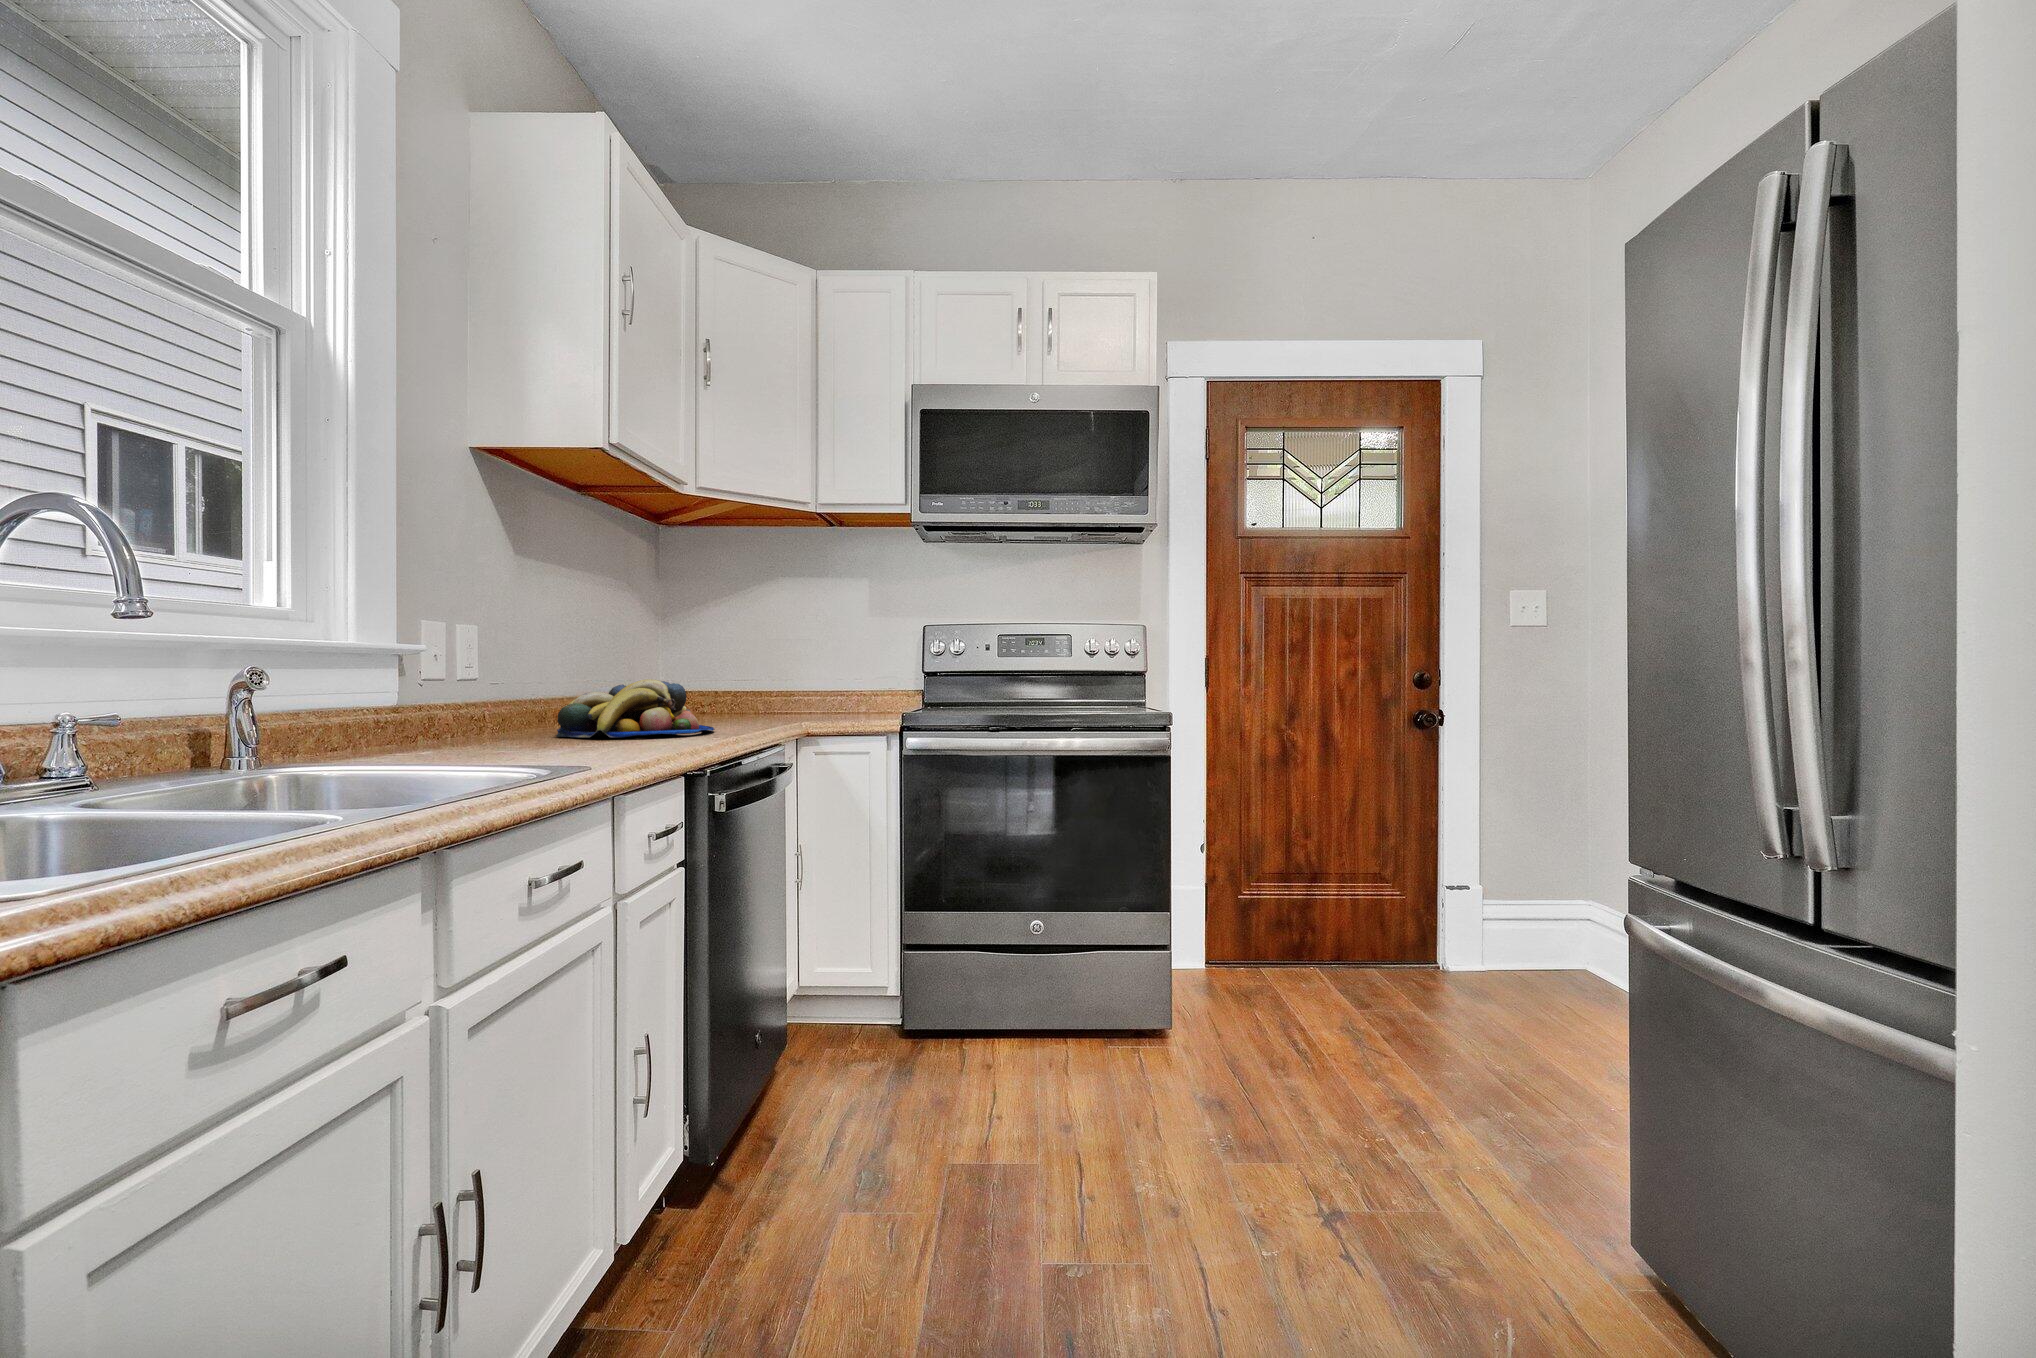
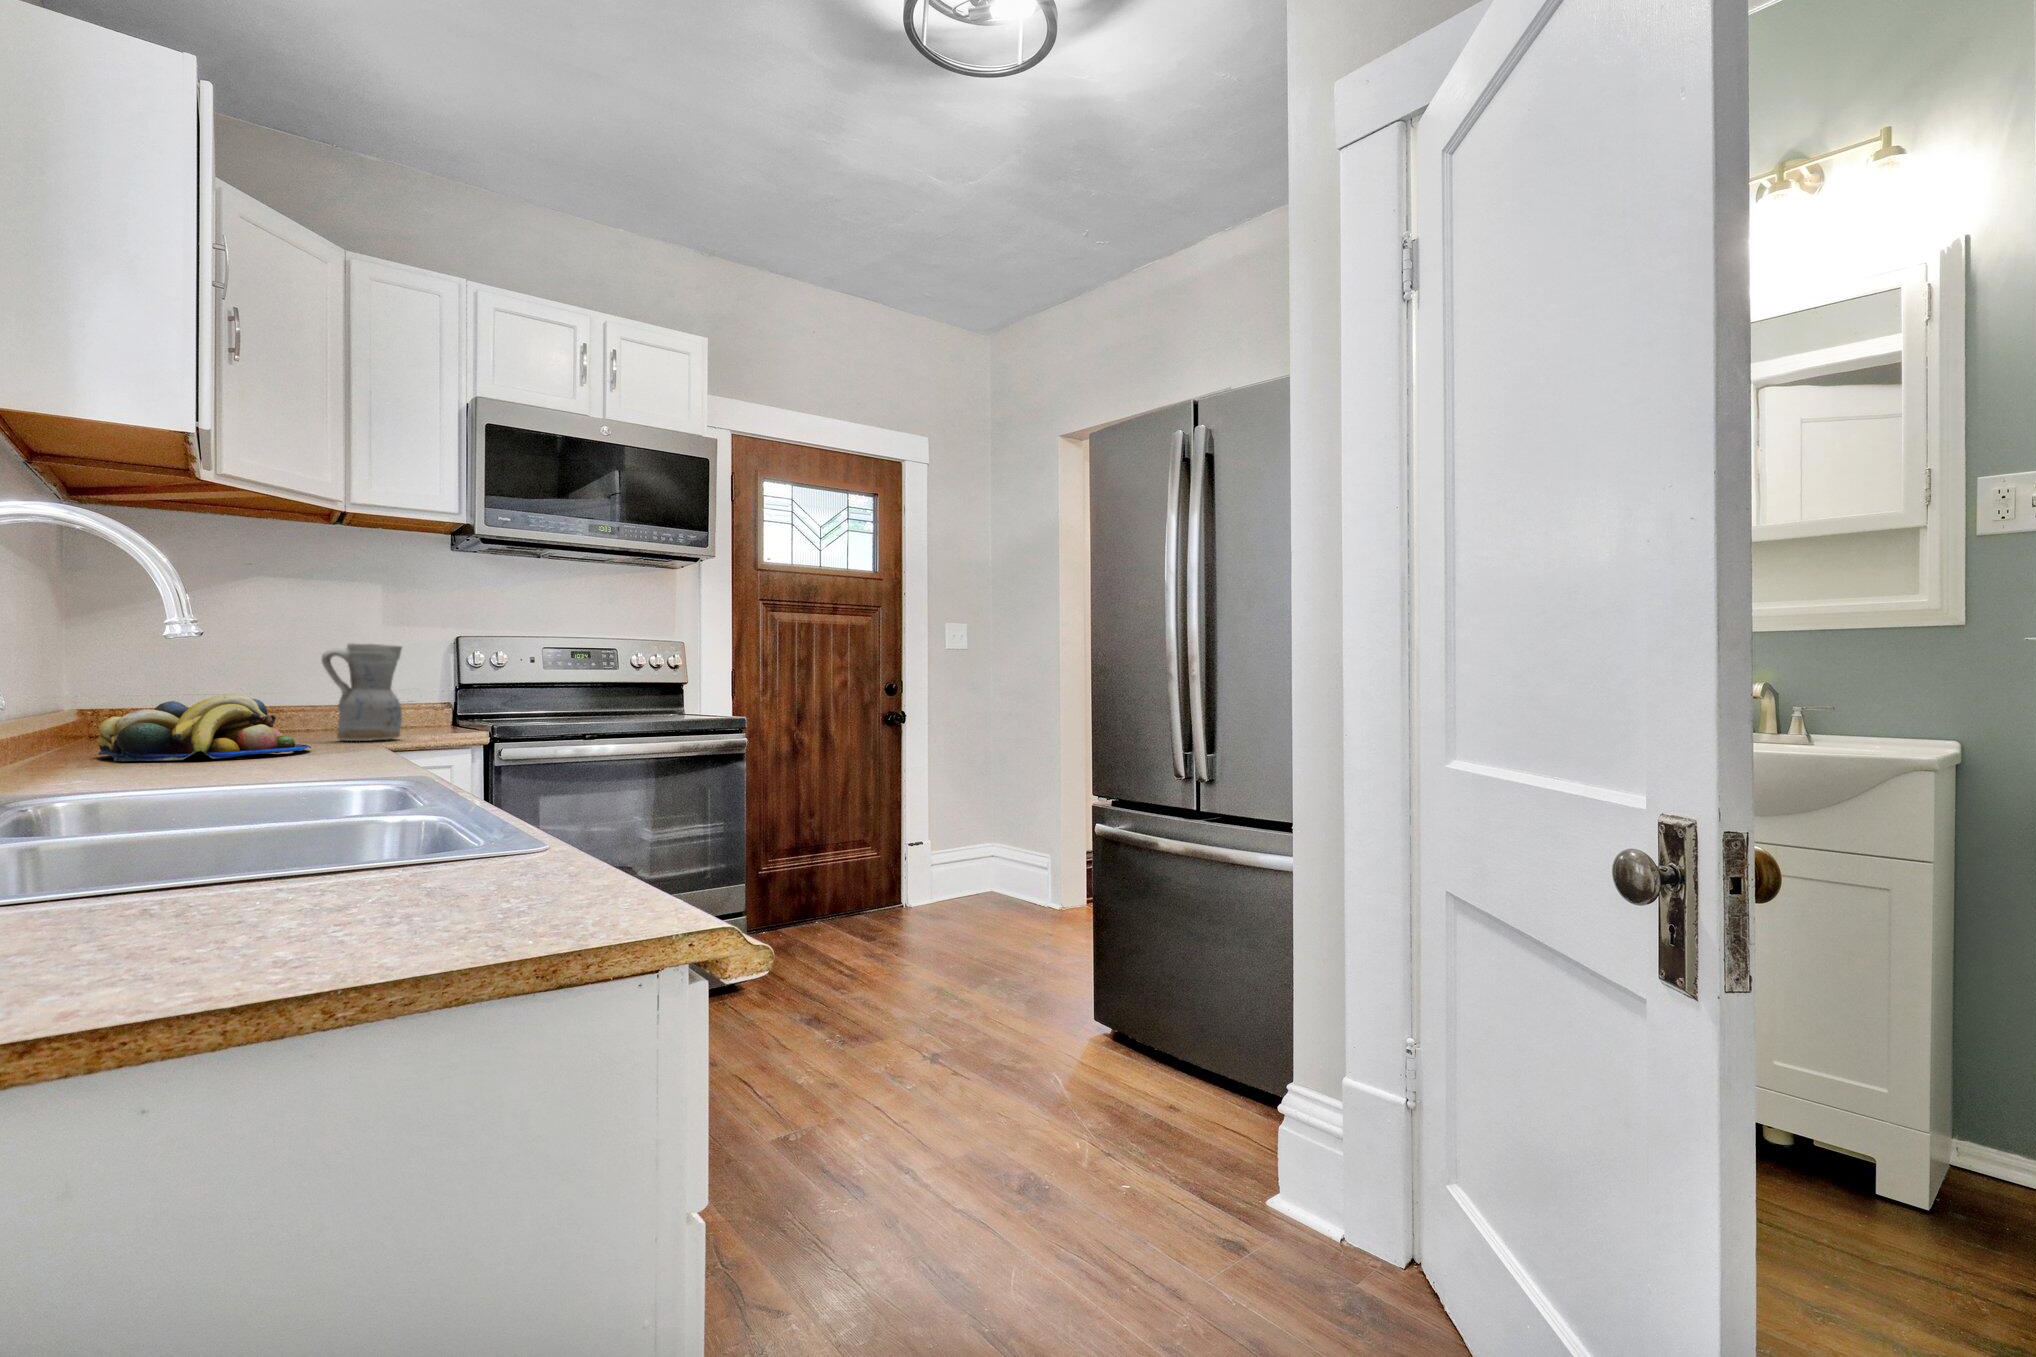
ceramic pitcher: none [759,632,824,725] -> present [322,643,402,741]

